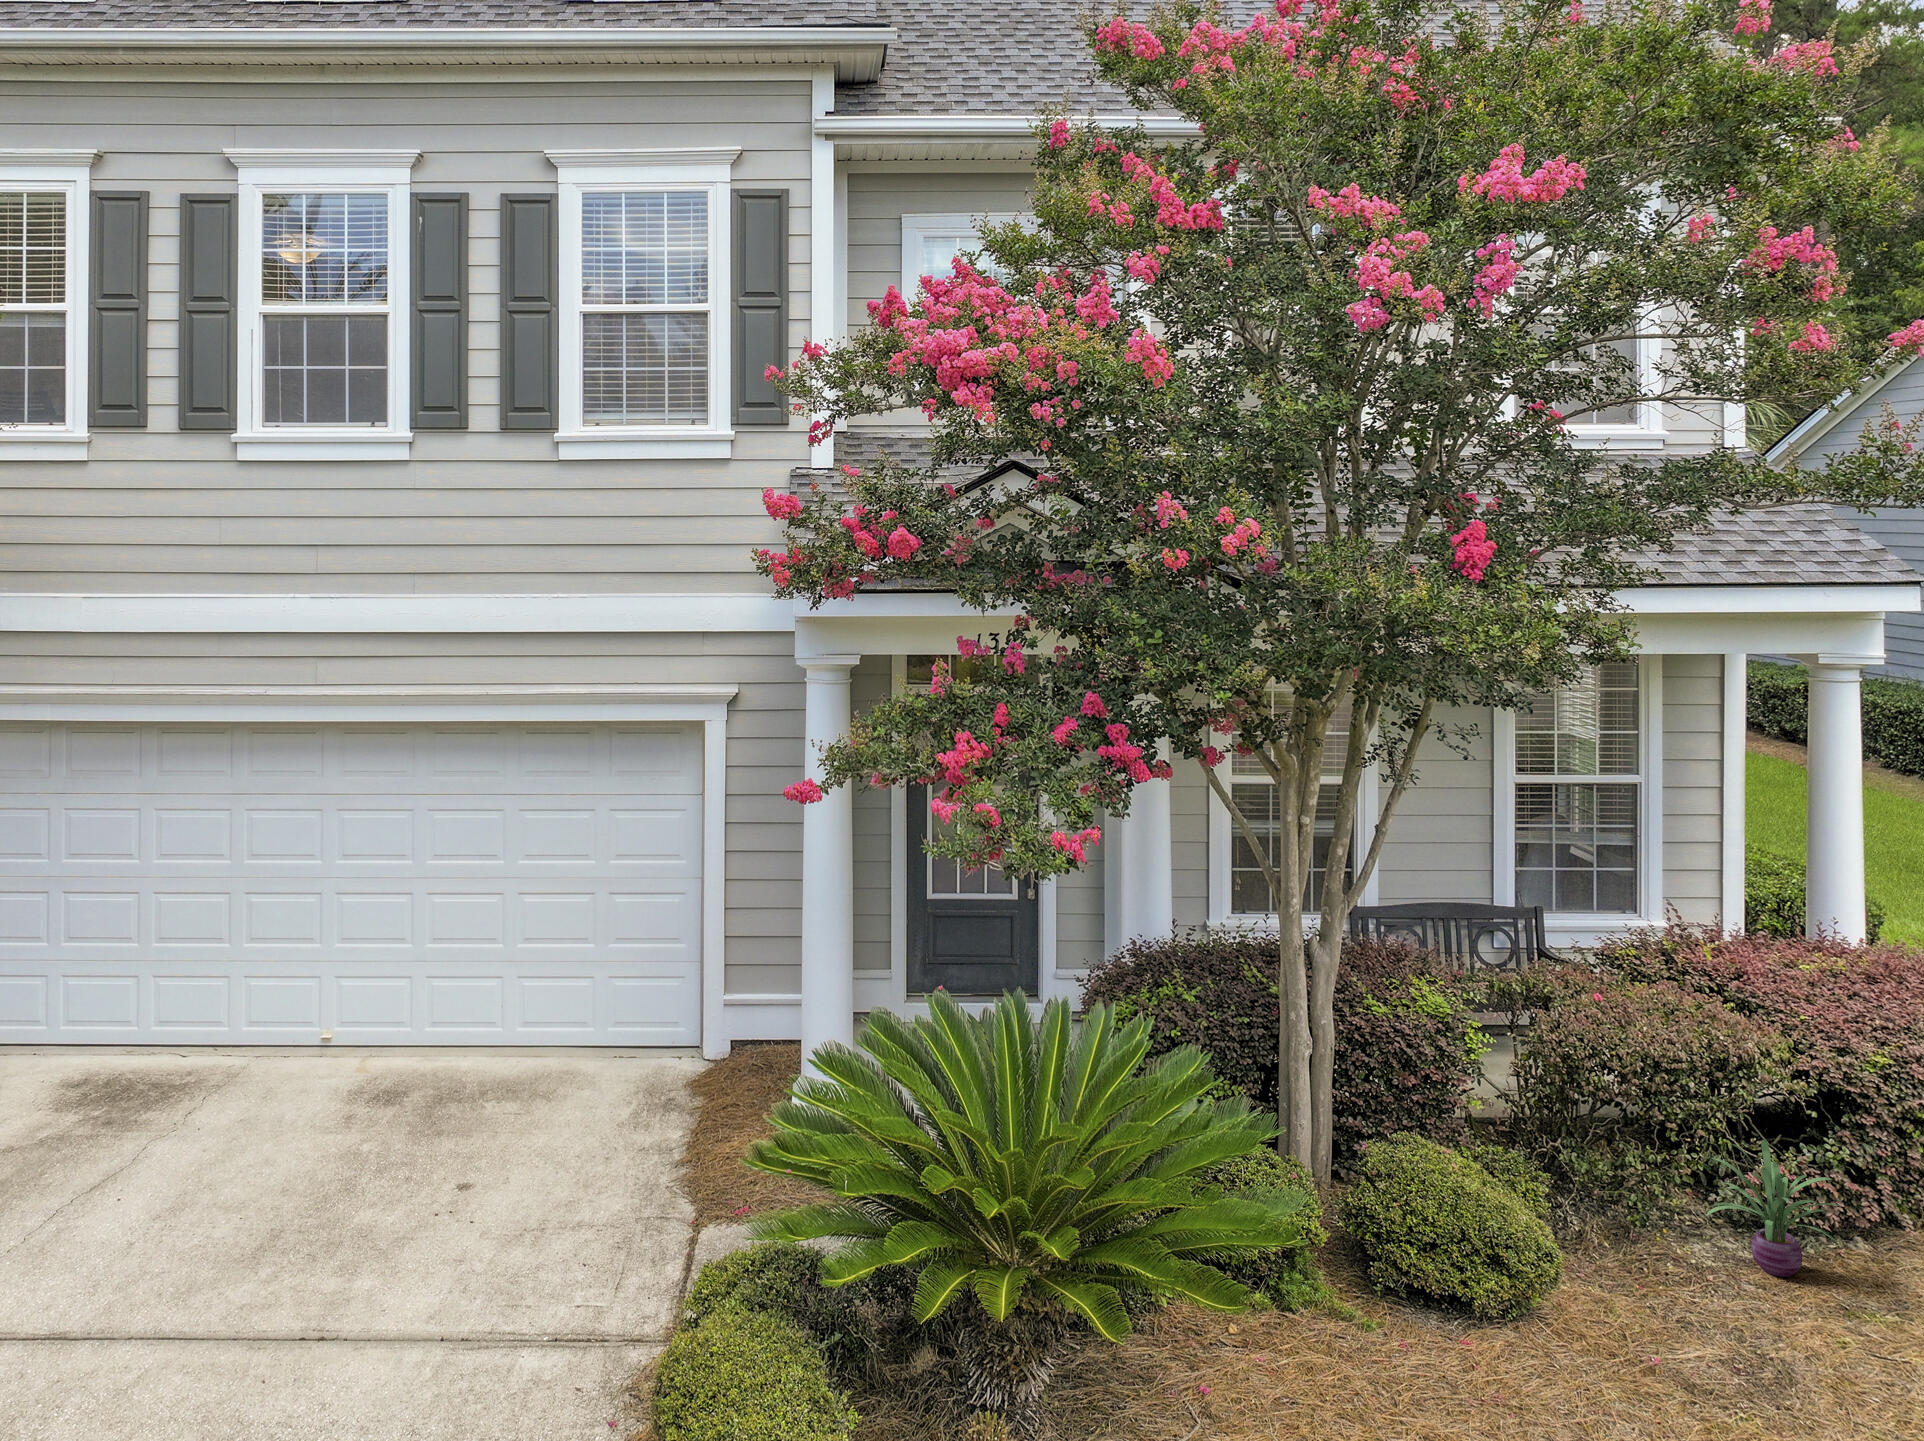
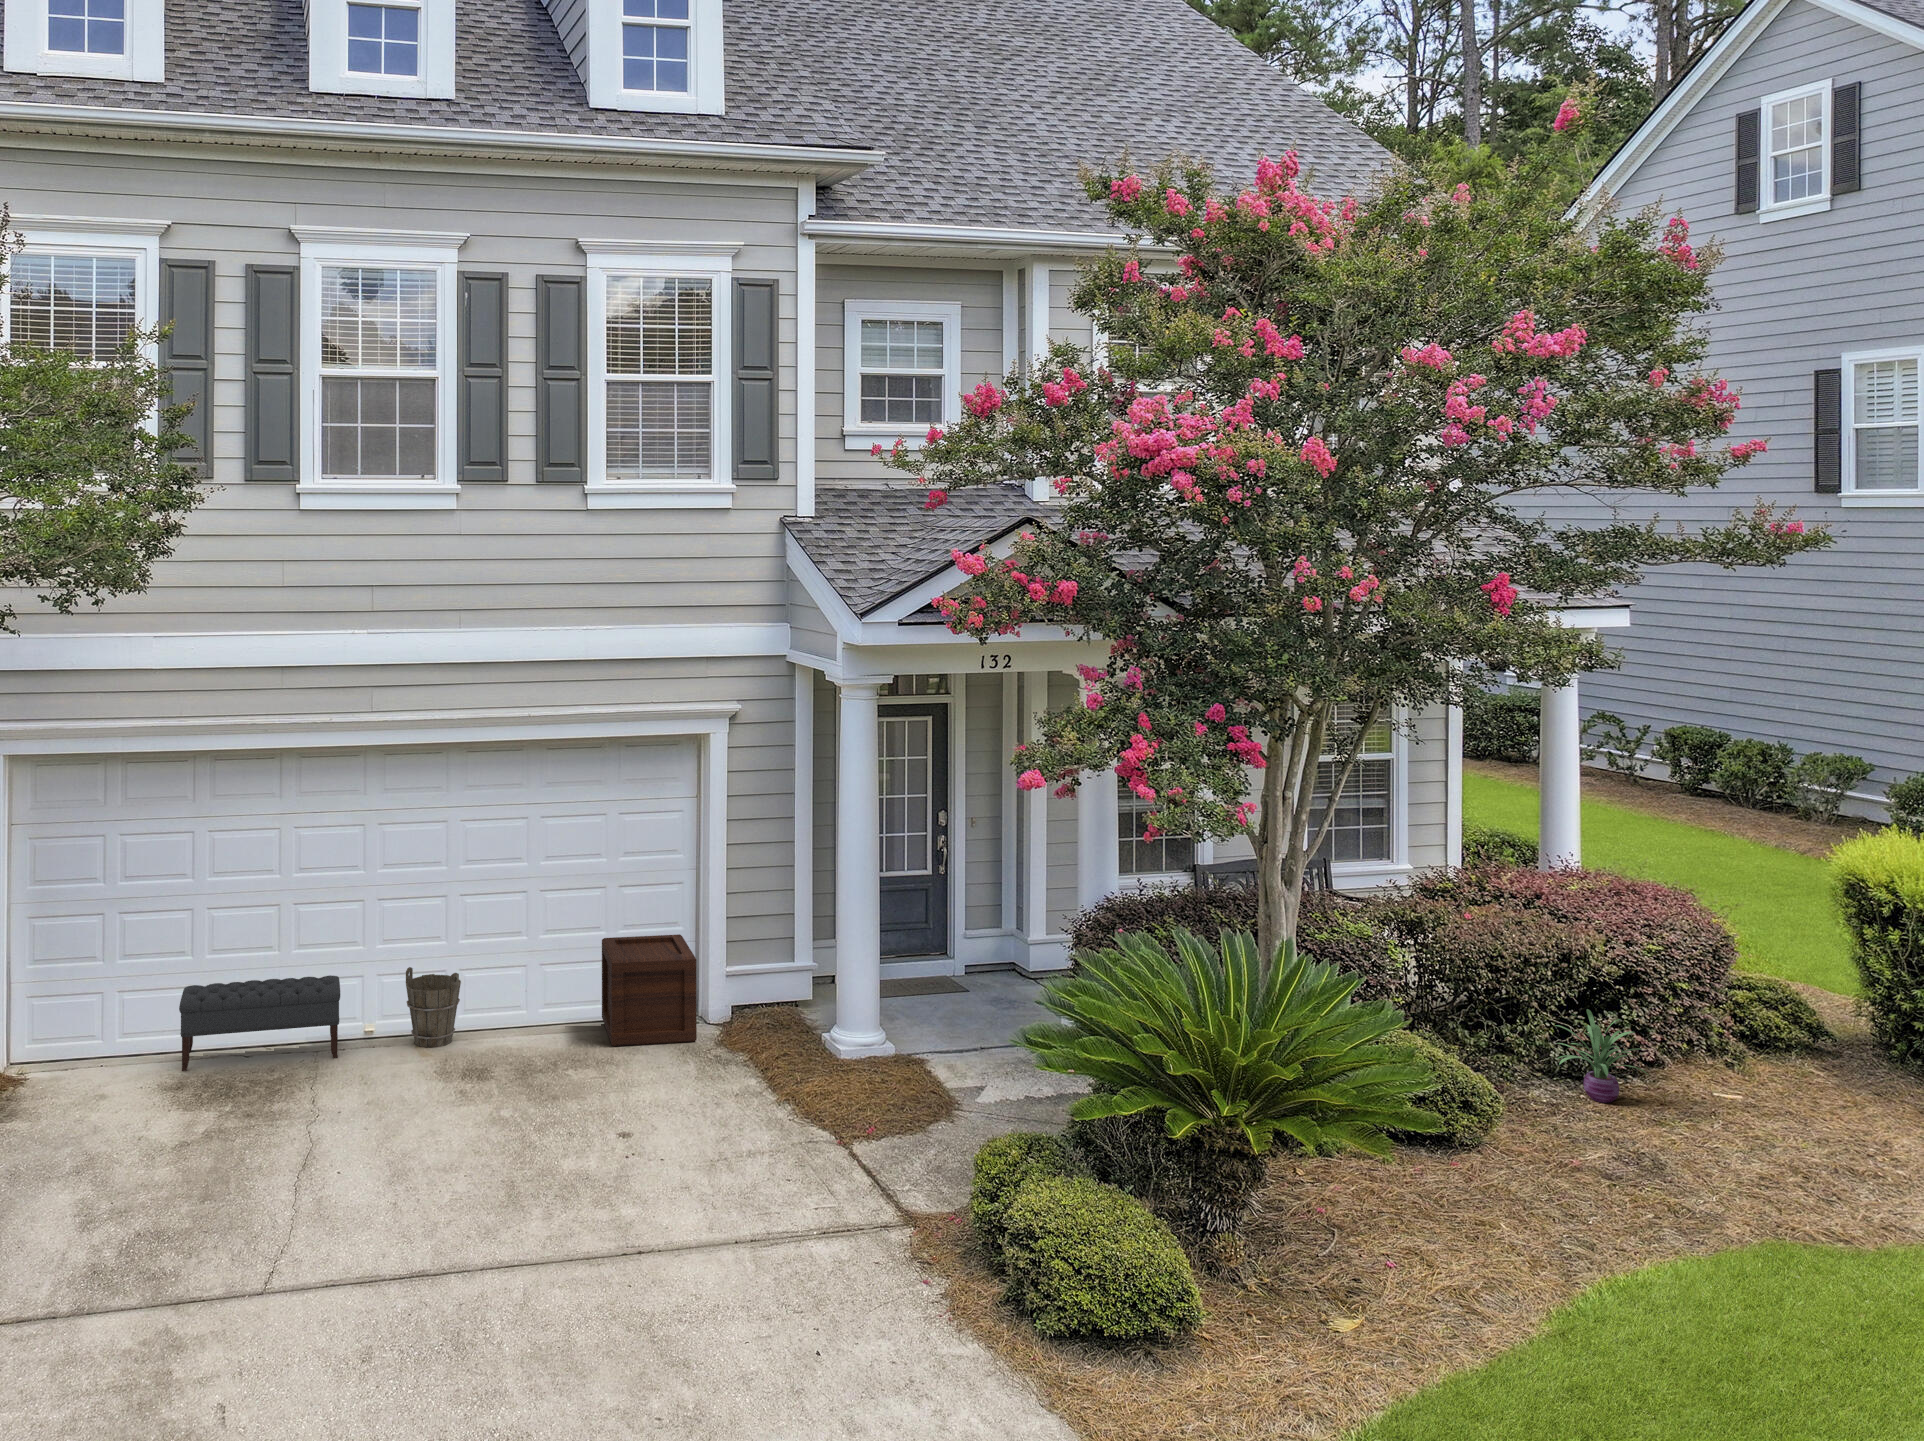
wooden crate: none [563,955,678,1083] -> present [602,934,697,1046]
bucket: none [350,975,414,1067] -> present [406,967,461,1047]
bench: none [96,979,290,1074] -> present [179,975,340,1071]

